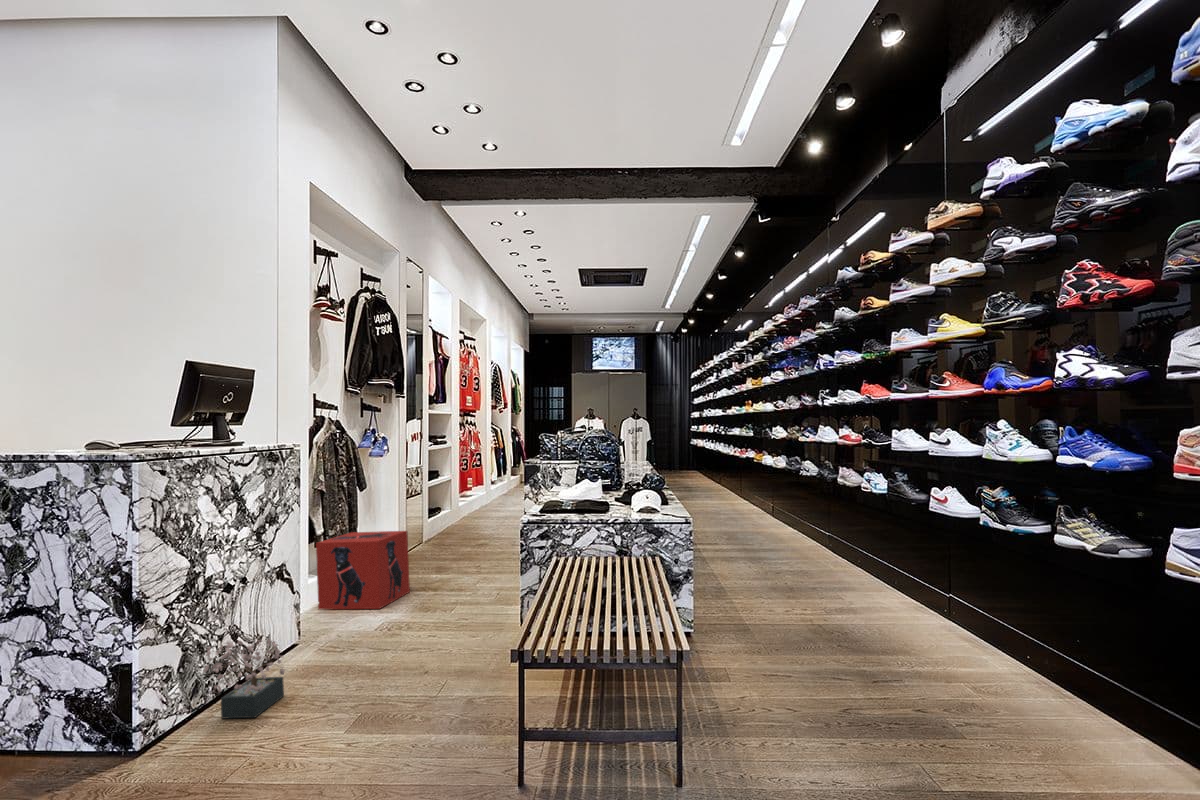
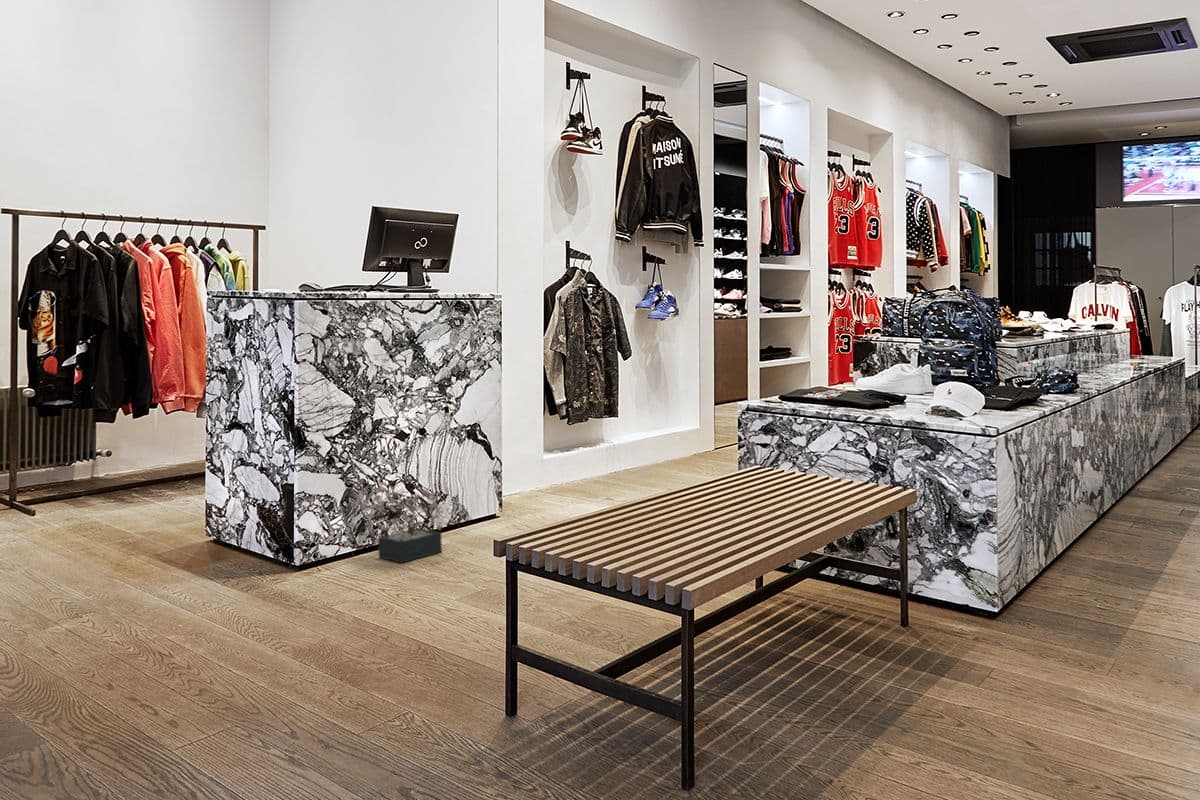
storage box: present [316,531,410,610] -> none [554,407,660,496]

